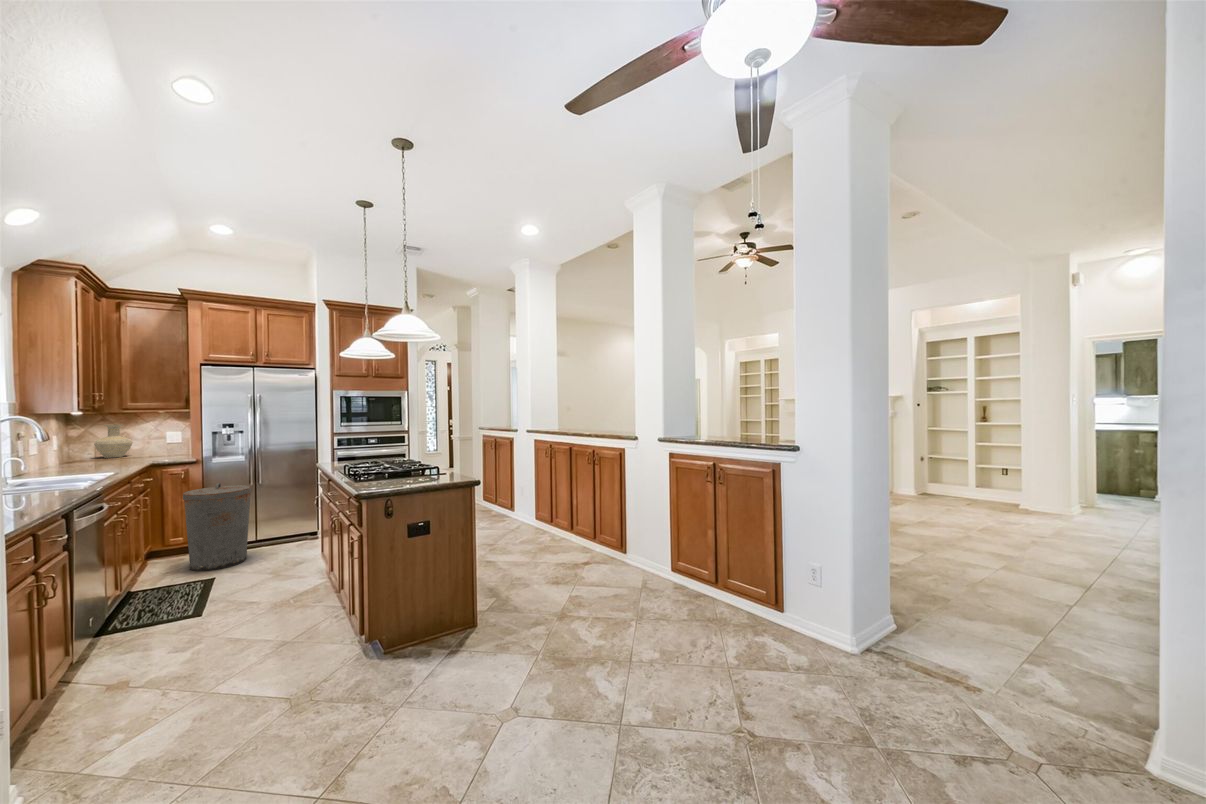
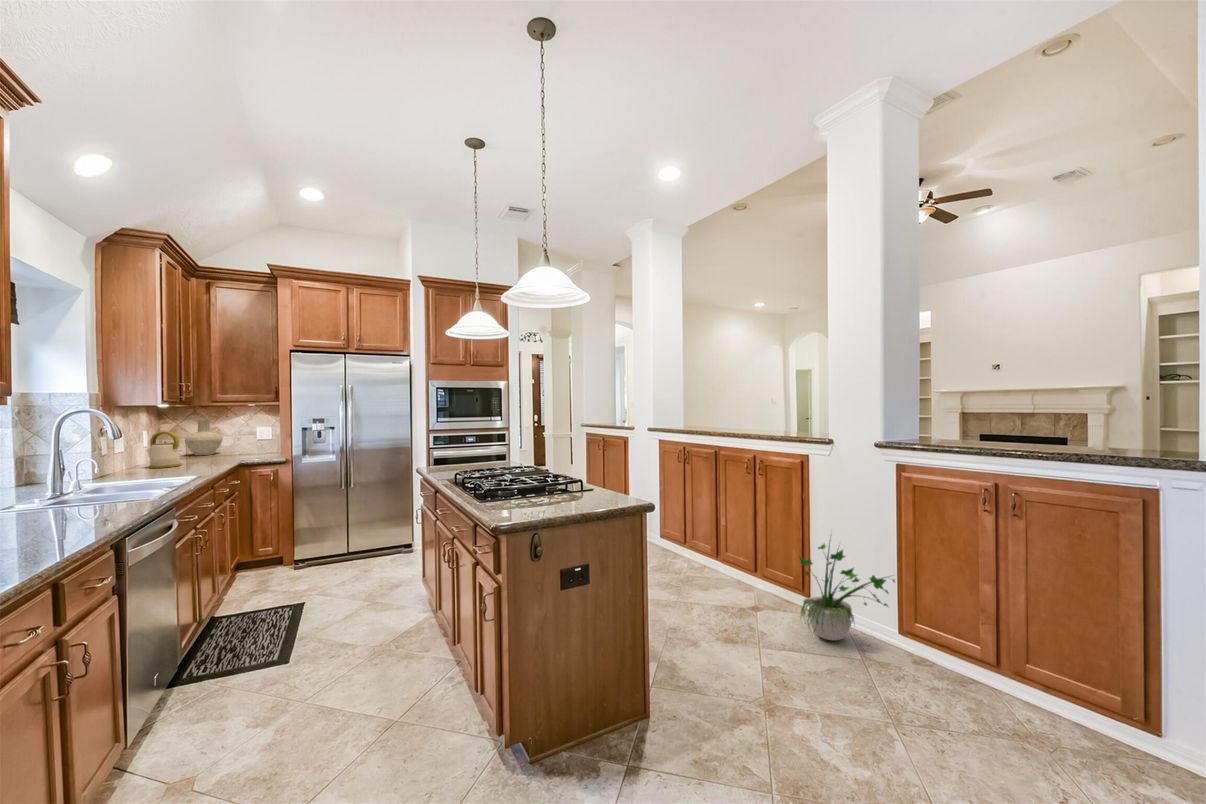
kettle: none [61,436,95,468] -> present [147,431,182,468]
trash can: present [183,483,251,571] -> none [271,487,344,591]
potted plant: none [608,497,665,578] -> present [799,540,895,640]

